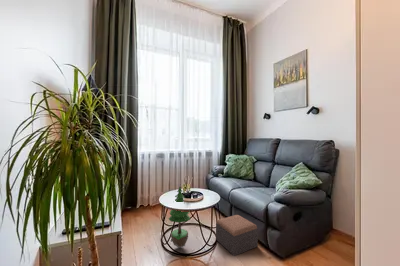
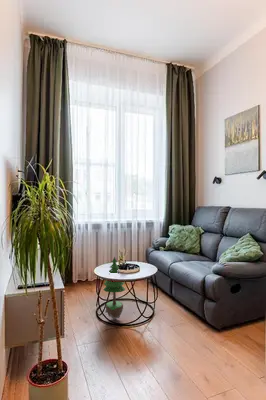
footstool: present [216,215,258,256] -> none [153,289,196,327]

